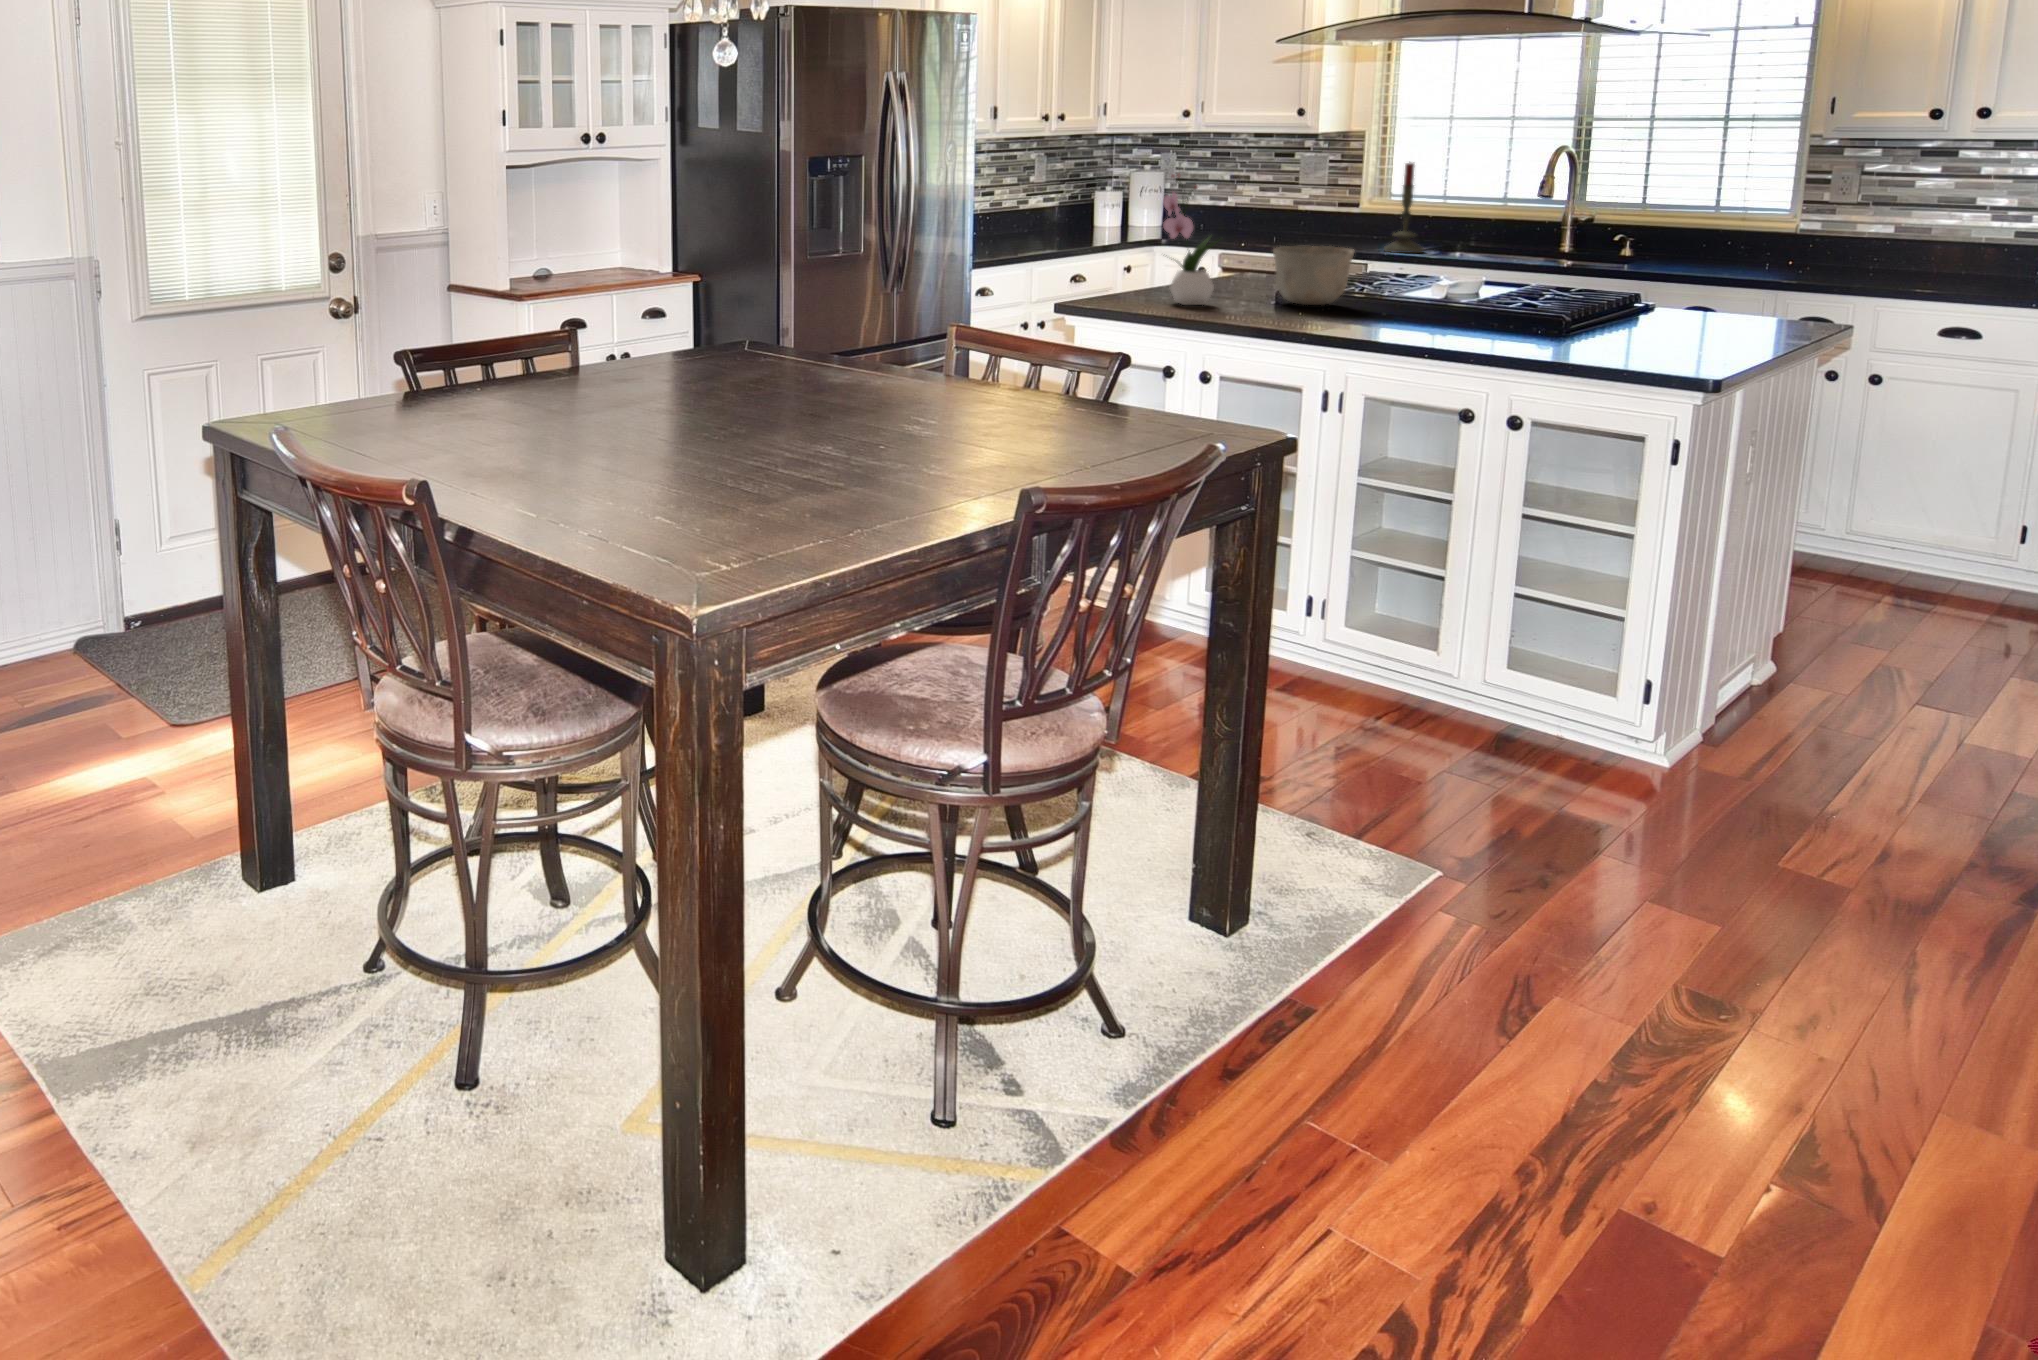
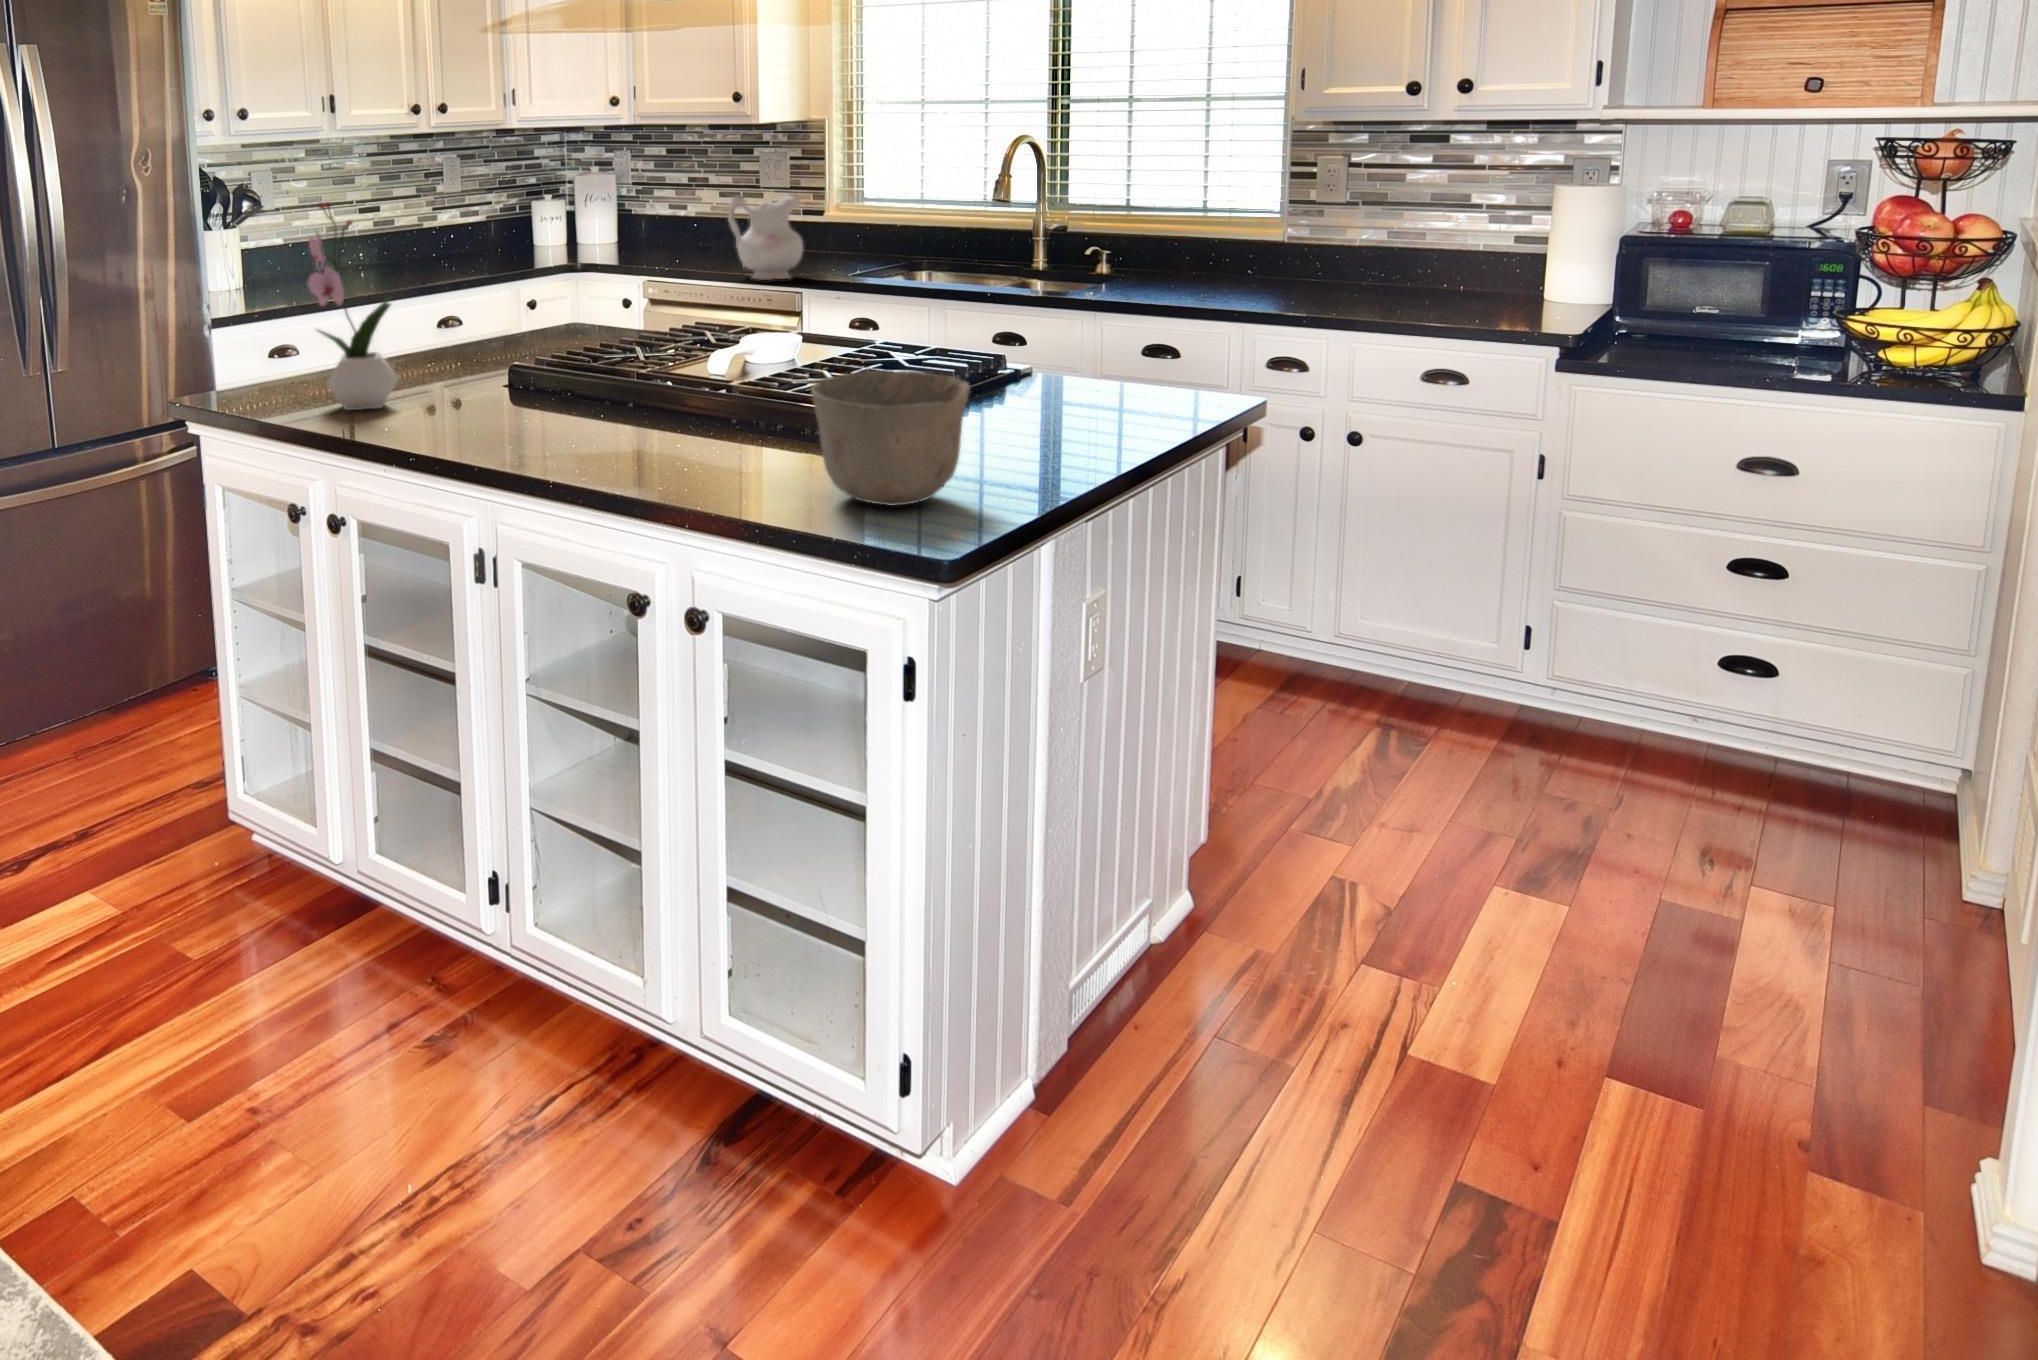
candle: present [1384,162,1423,253] -> none [837,156,884,277]
ceramic pitcher: none [1302,187,1363,252] -> present [728,195,803,280]
ceramic bowl: present [1273,246,1354,305] -> present [811,370,970,506]

